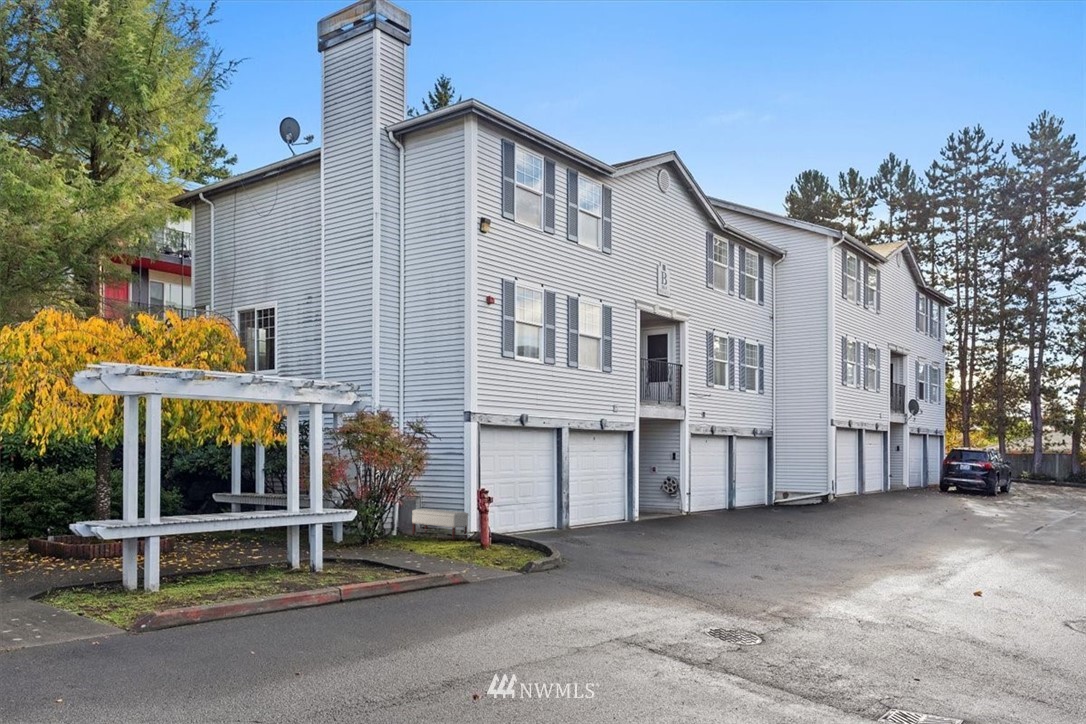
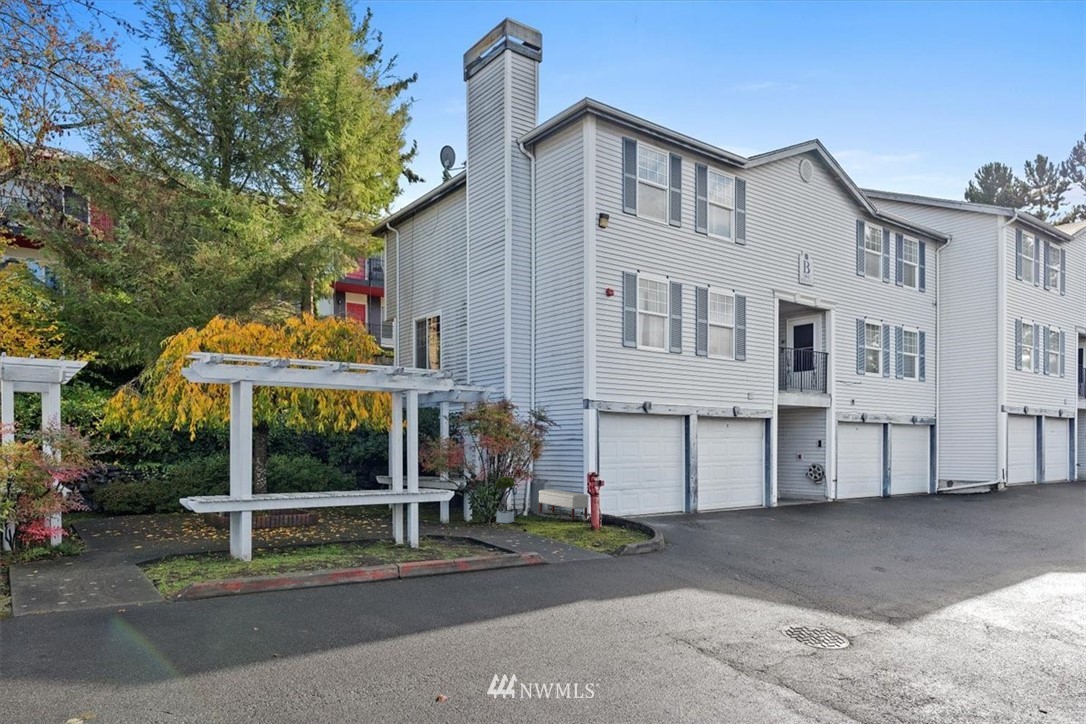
potted tree: none [375,494,396,545] -> present [495,476,515,523]

